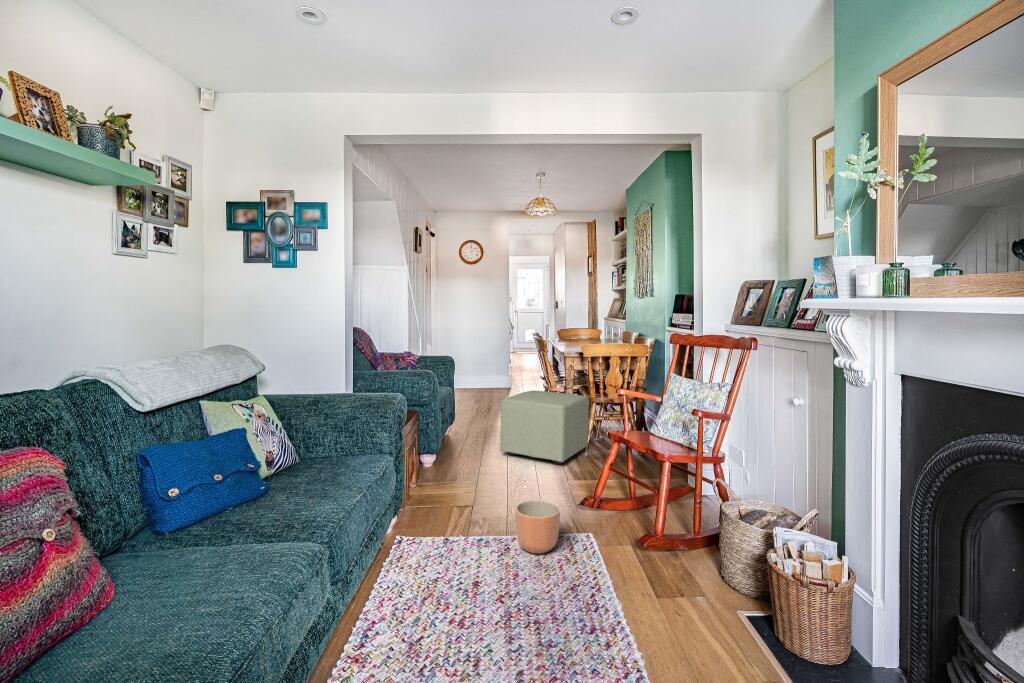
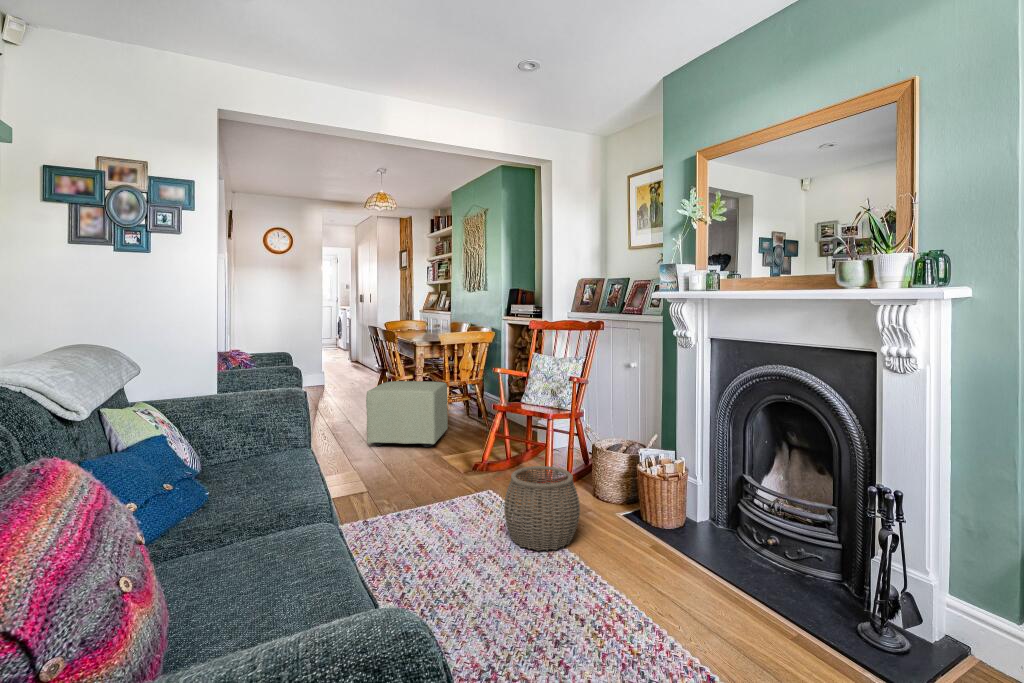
planter: present [516,500,560,554] -> none [433,468,473,514]
woven basket: none [568,520,665,638] -> present [504,466,580,551]

